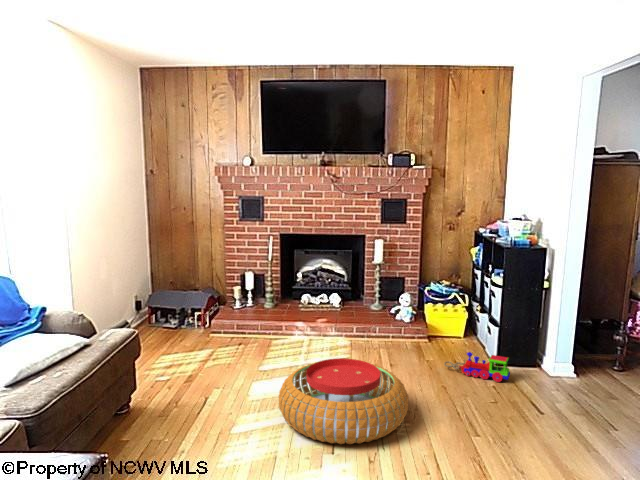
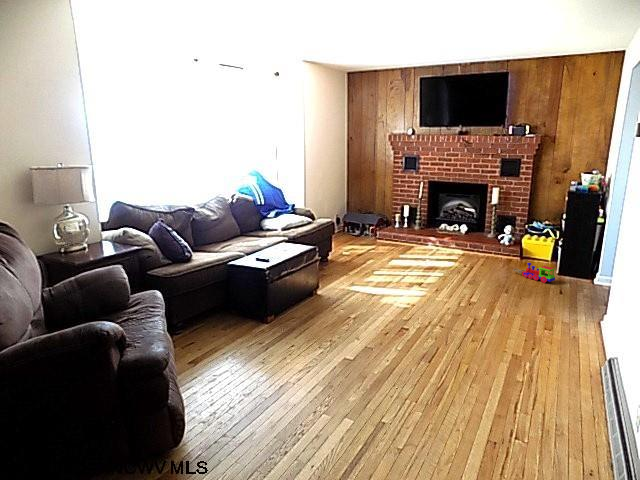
pouf: present [279,358,408,444] -> none [393,252,467,292]

